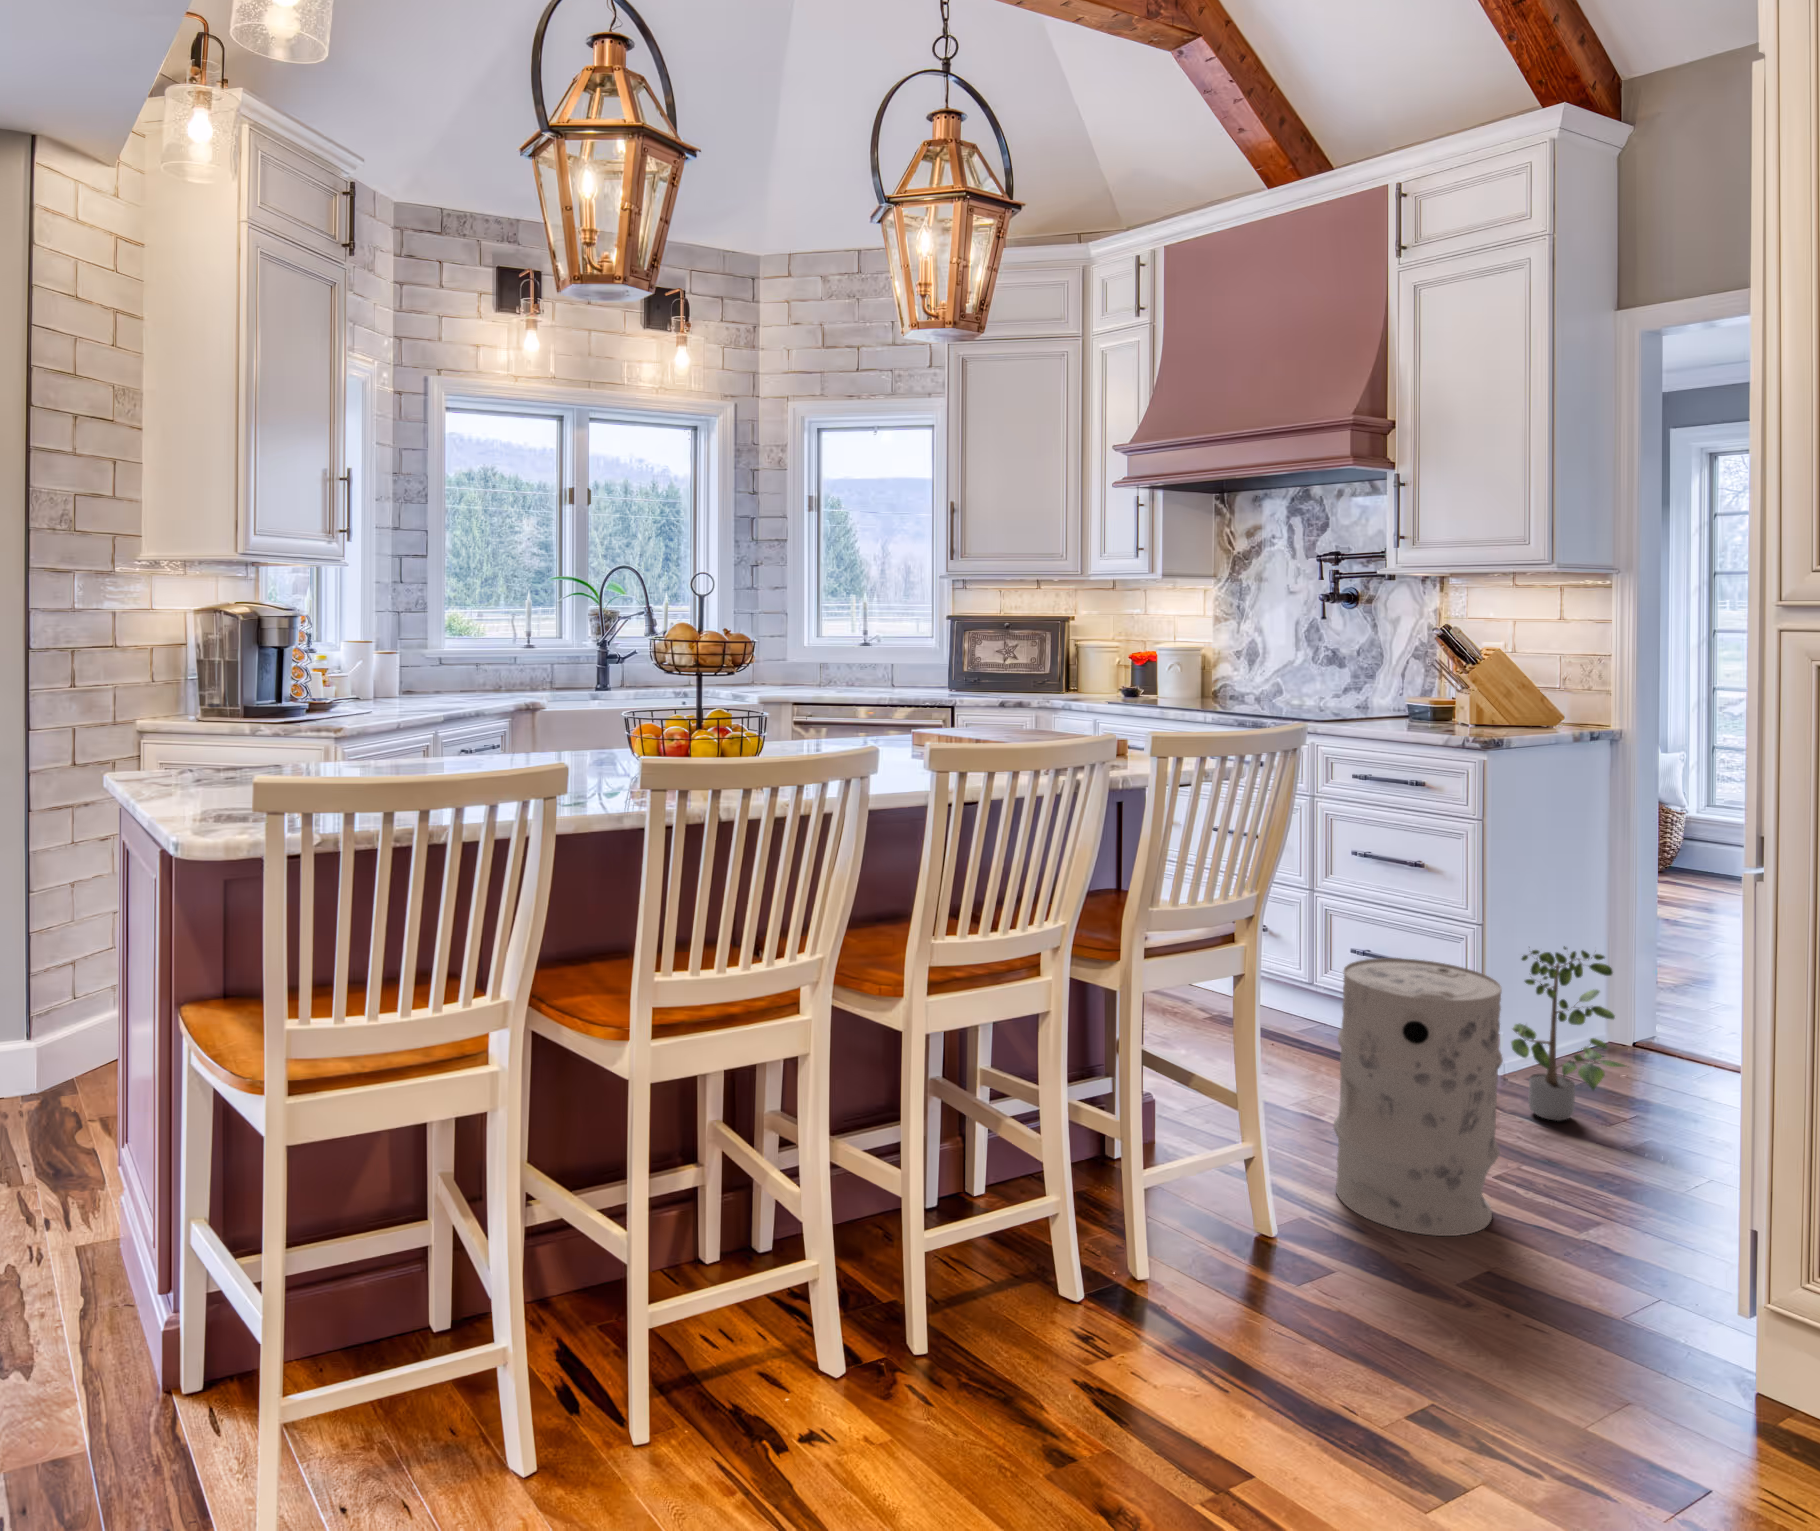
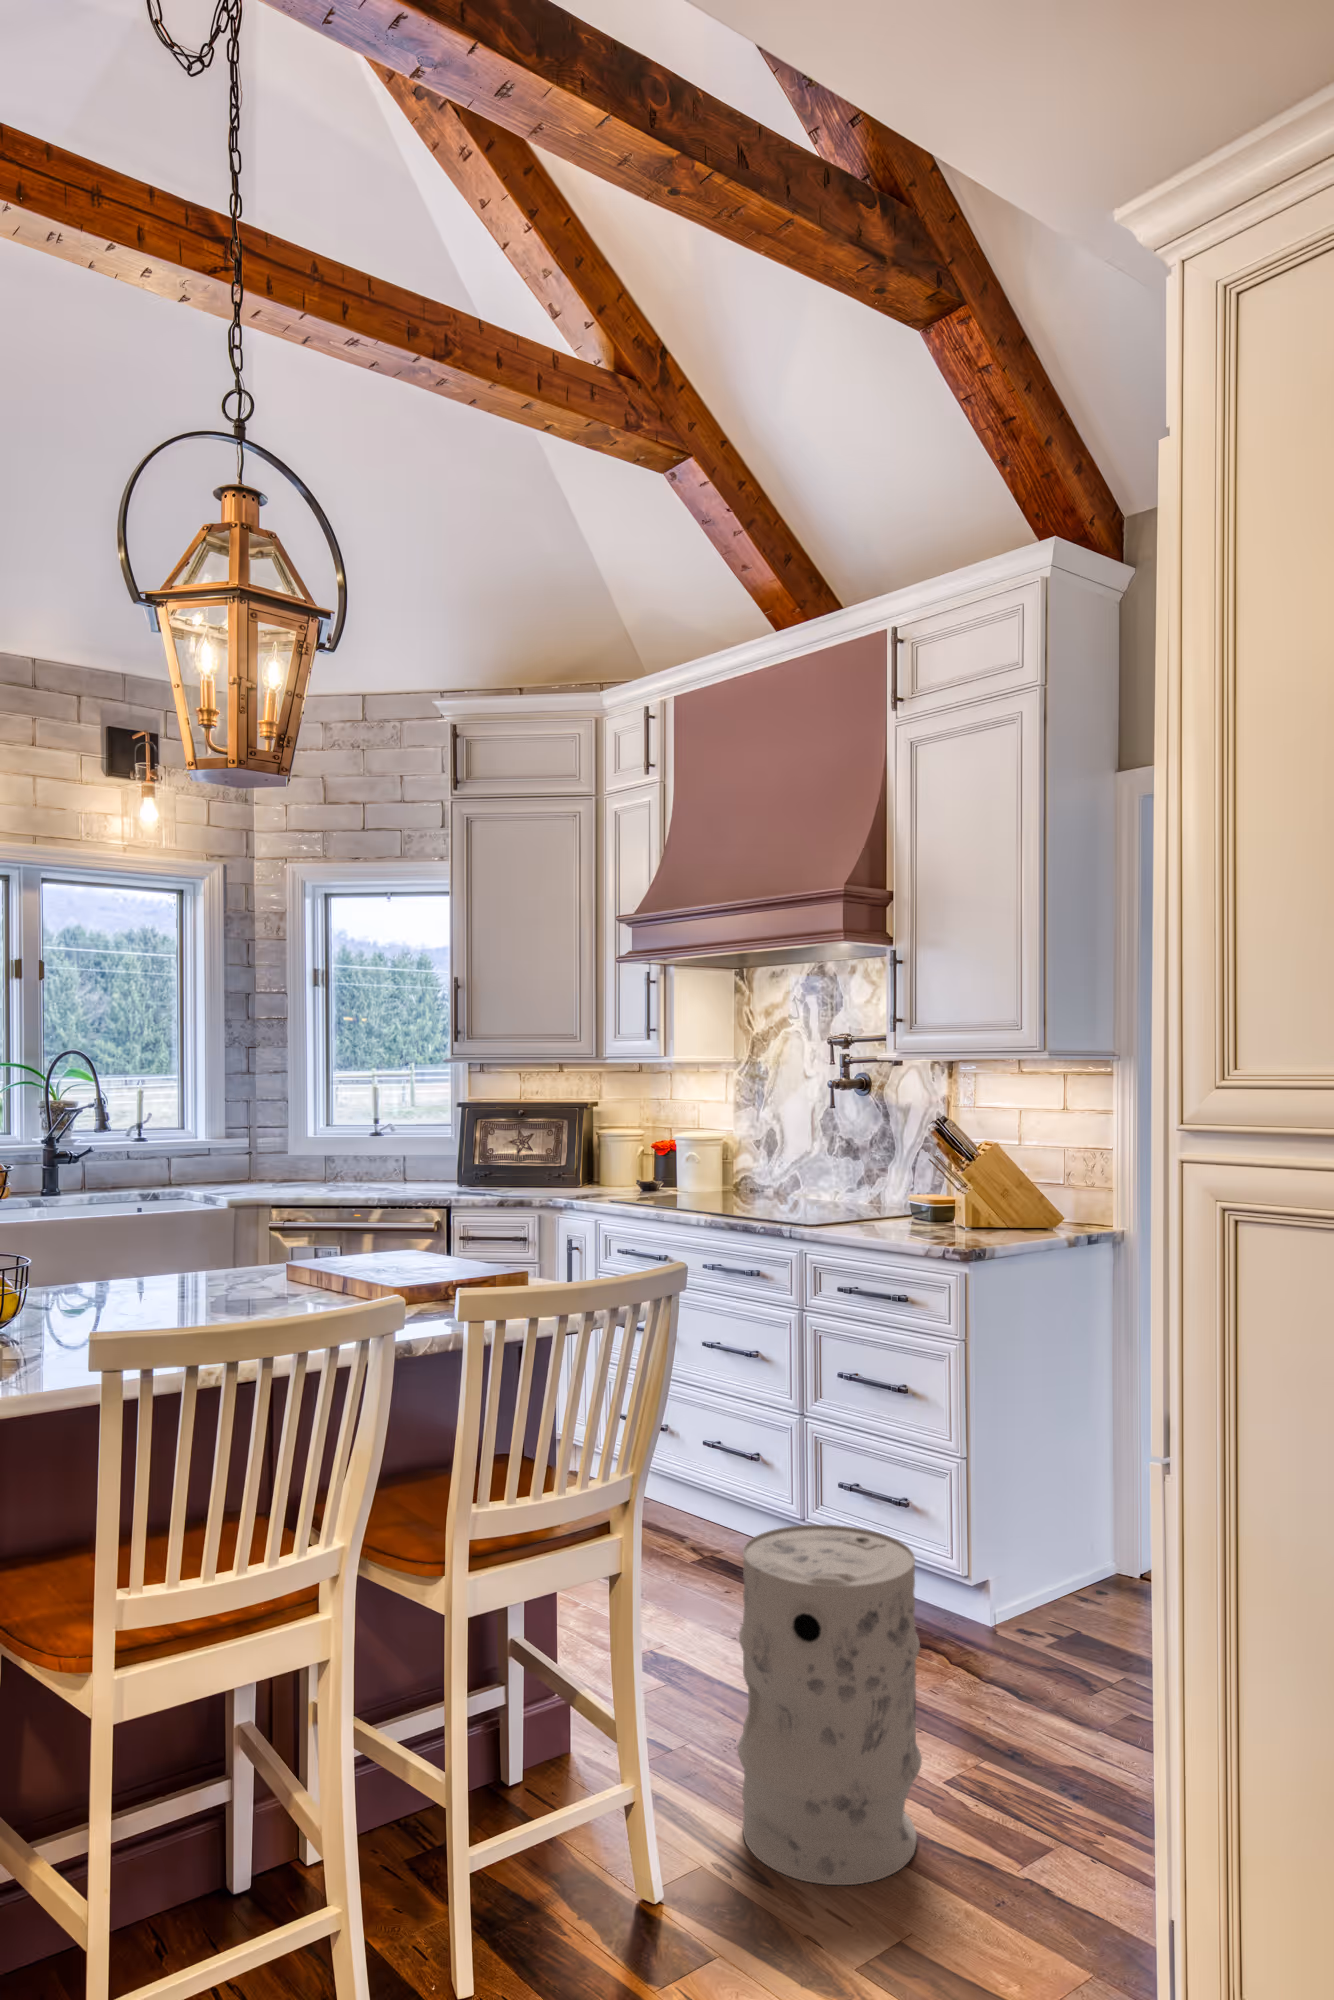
potted plant: present [1511,946,1625,1121] -> none [983,1491,1111,1701]

